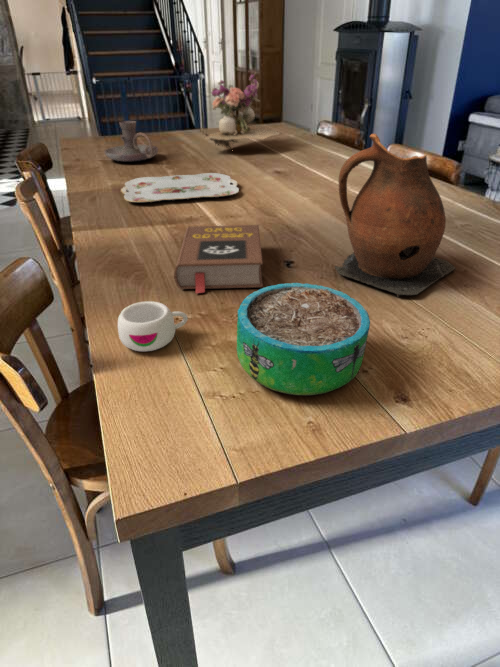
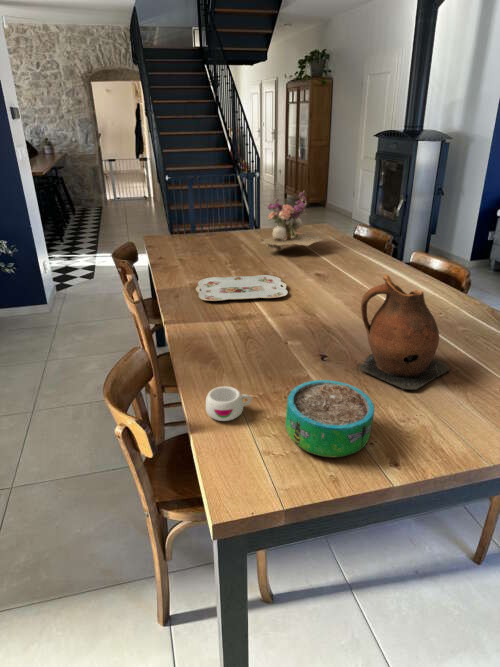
candle holder: present [105,121,158,161] -> none [180,229,223,261]
book: present [174,225,263,293] -> none [241,327,305,380]

